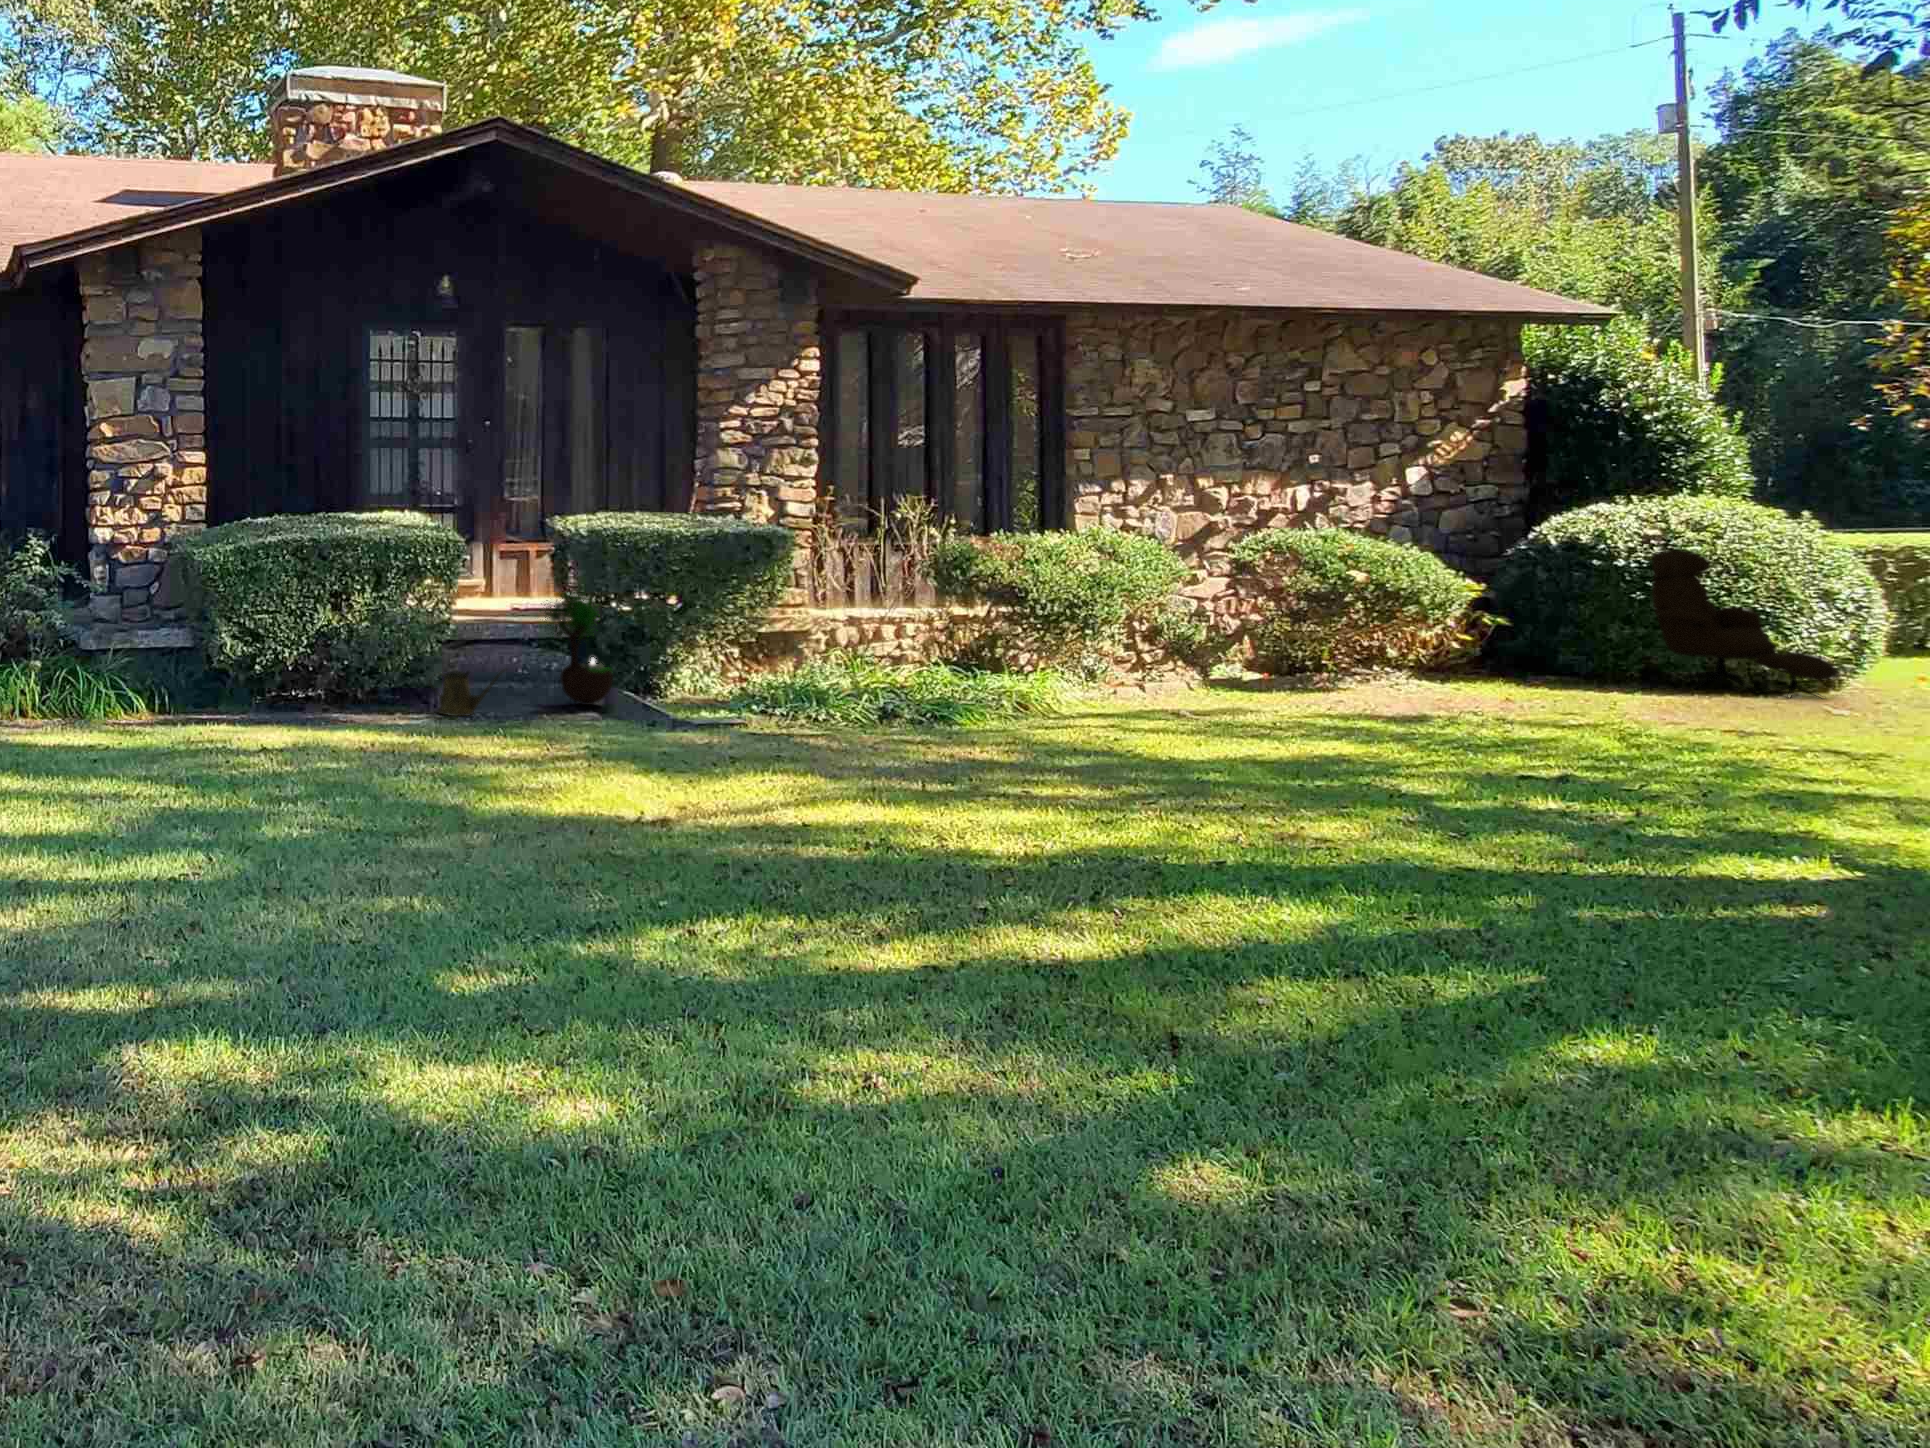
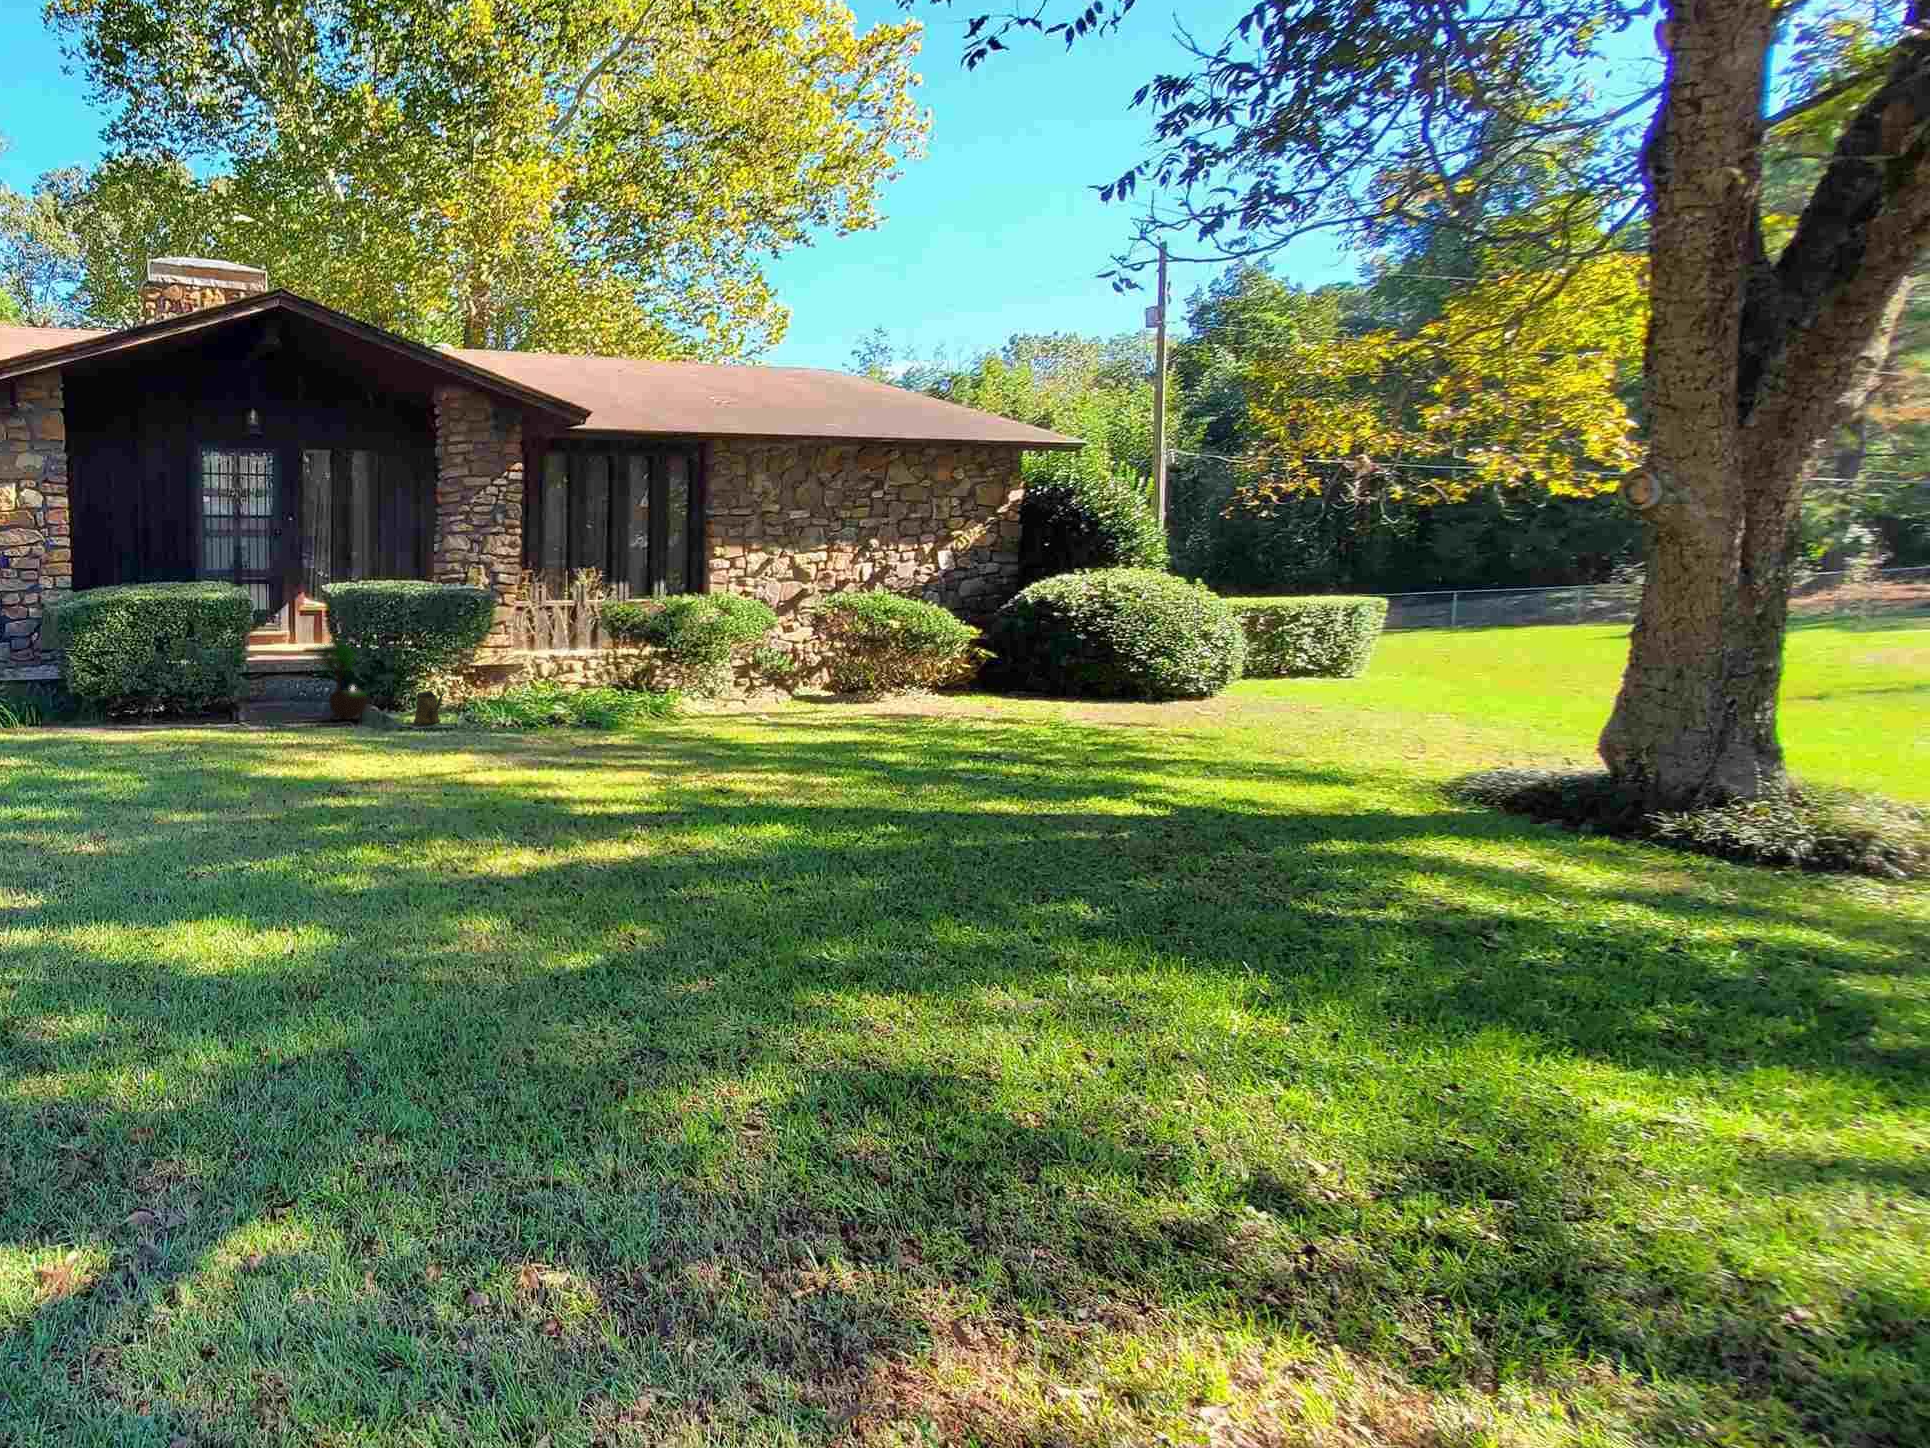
lounge chair: present [1652,550,1838,698] -> none [1093,605,1213,708]
watering can: present [430,670,505,716] -> present [414,692,444,723]

